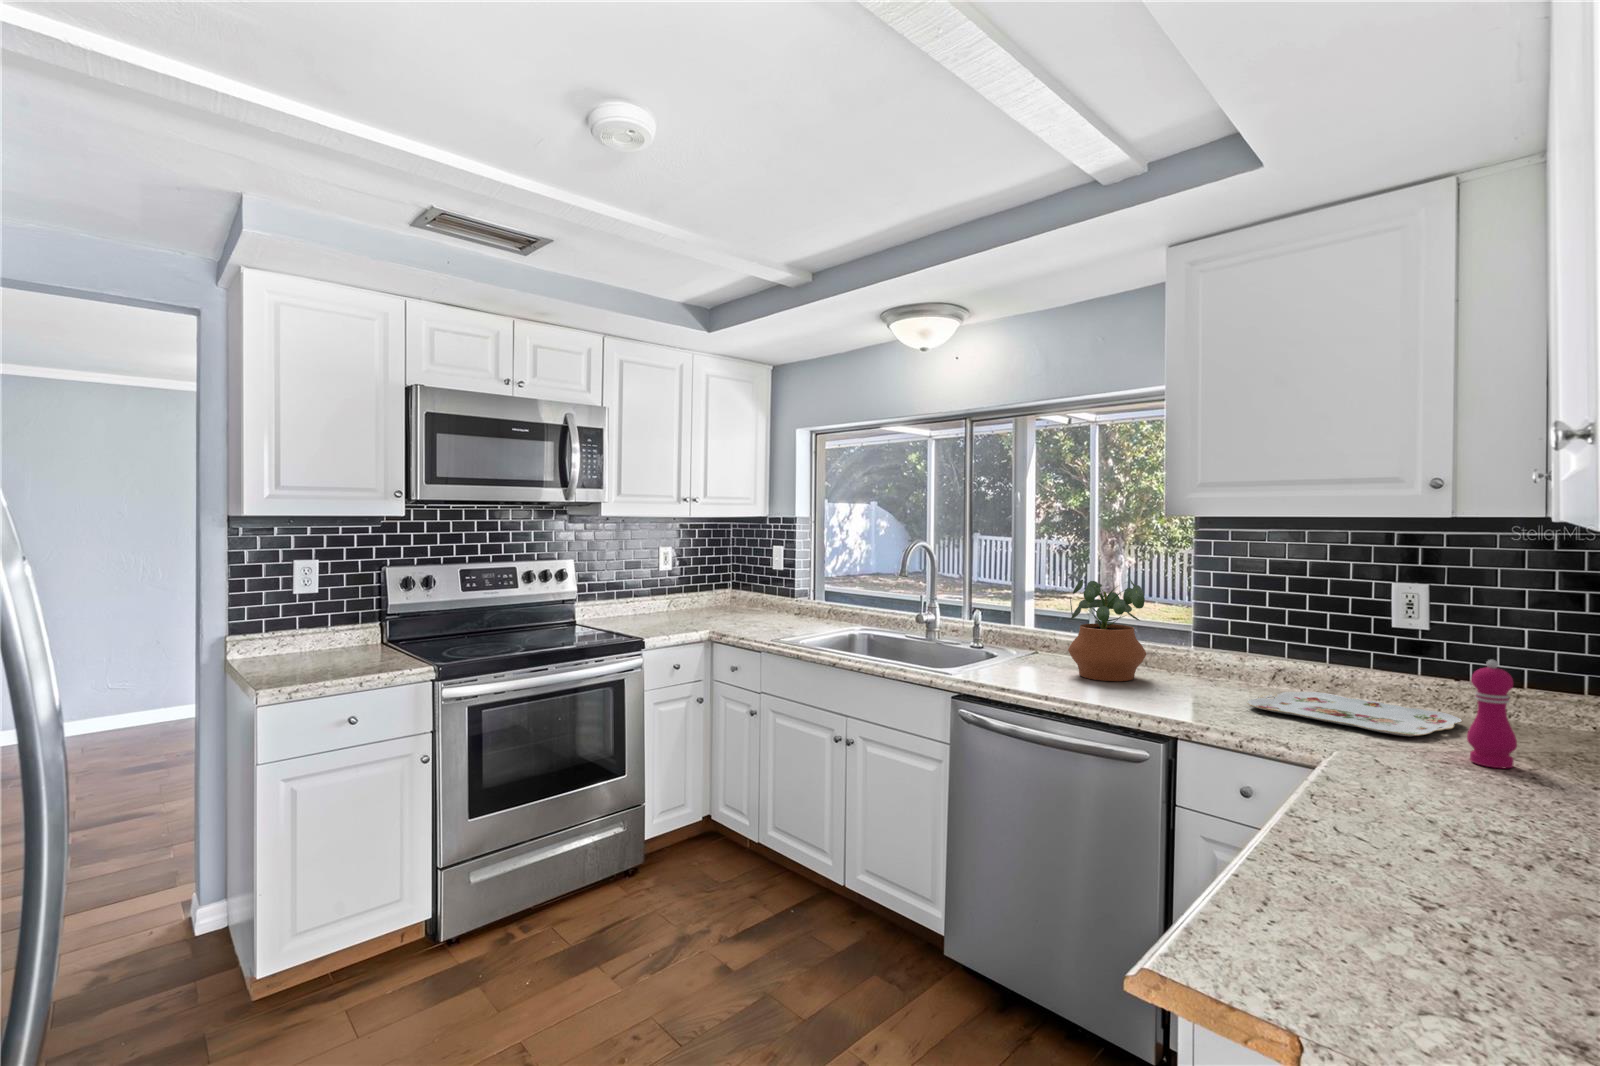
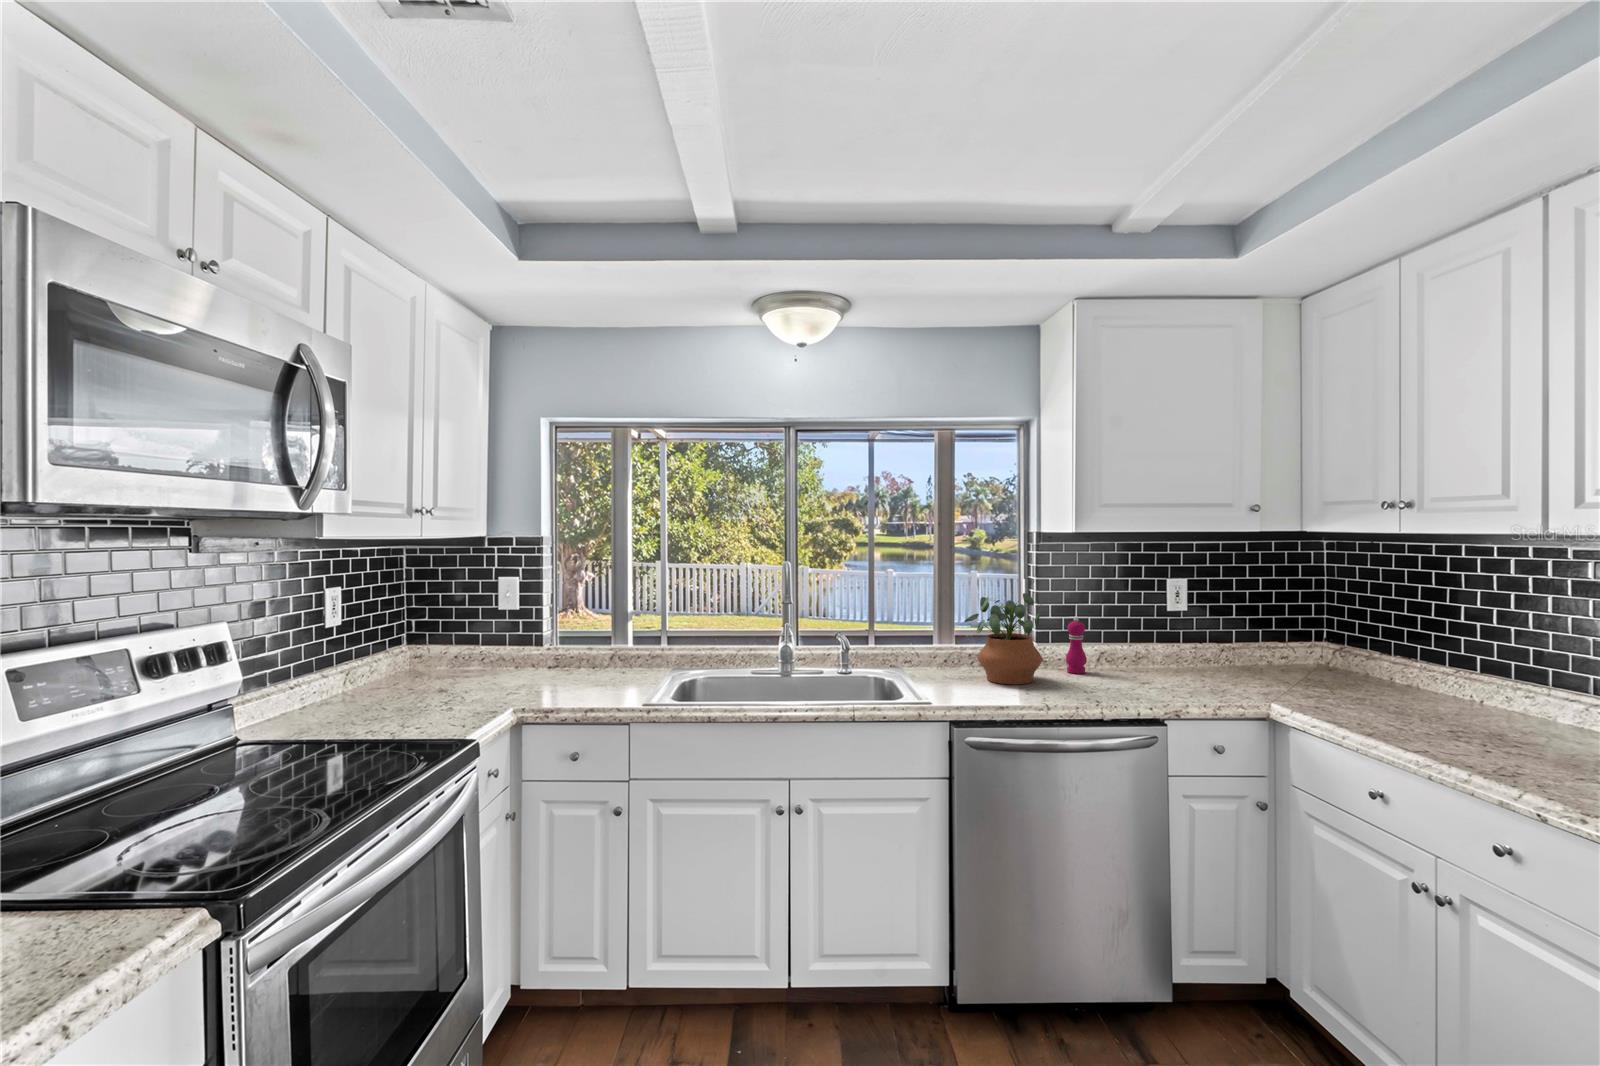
pepper mill: present [1467,660,1517,769] -> present [1066,617,1087,674]
serving tray: present [1247,692,1462,736] -> none [1132,665,1265,687]

